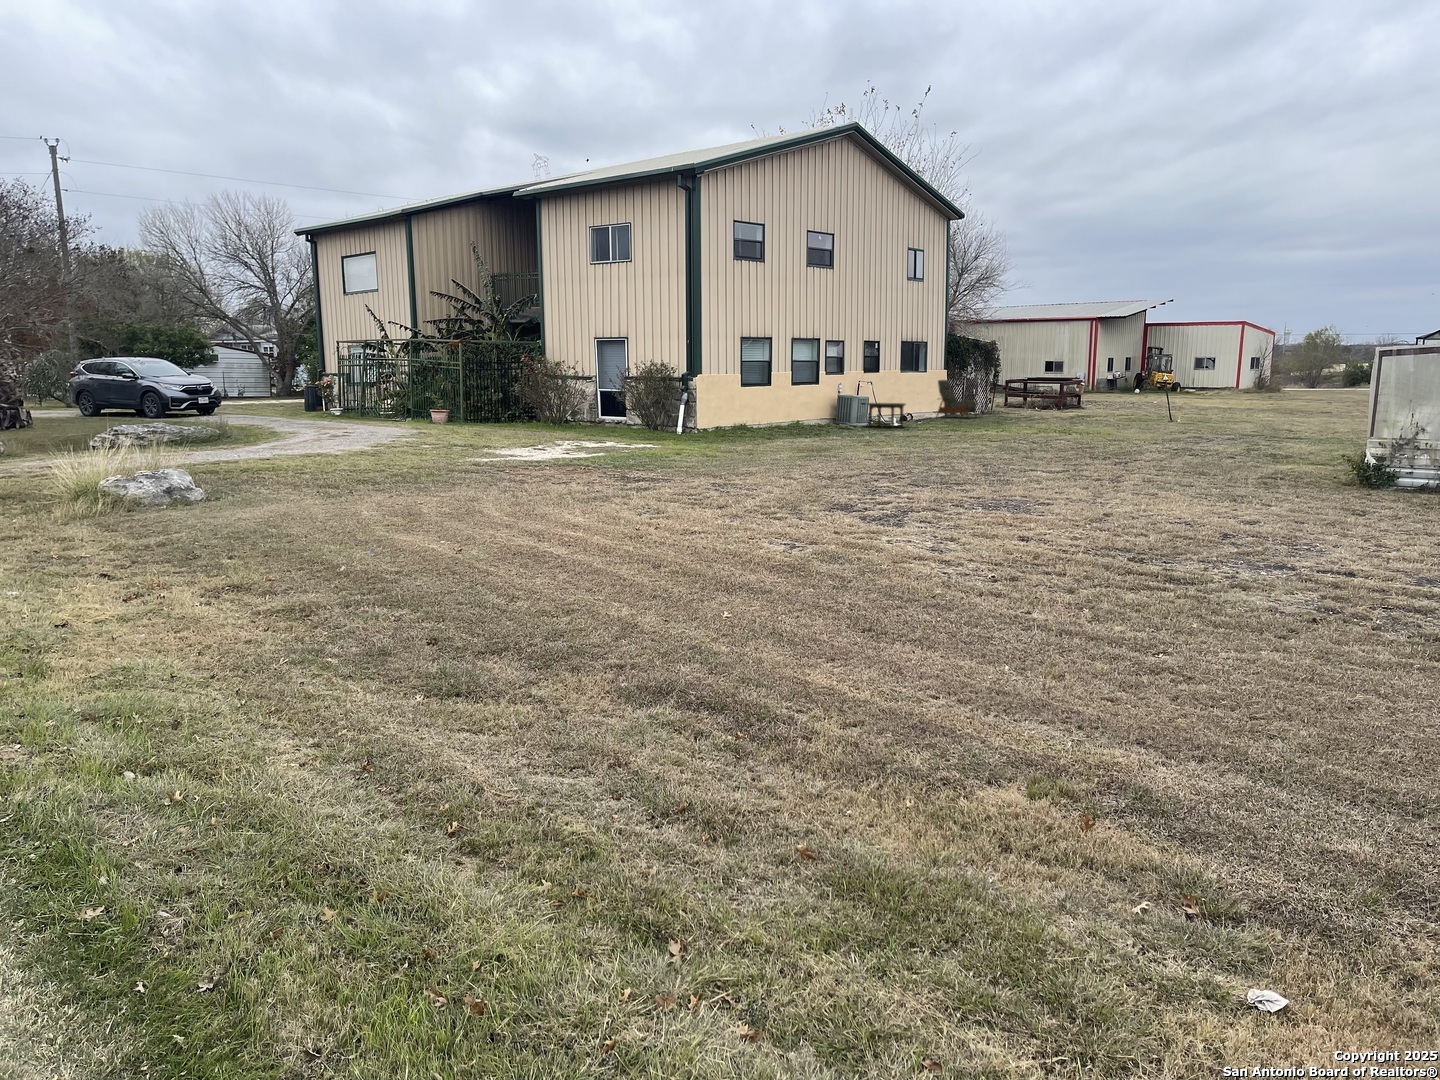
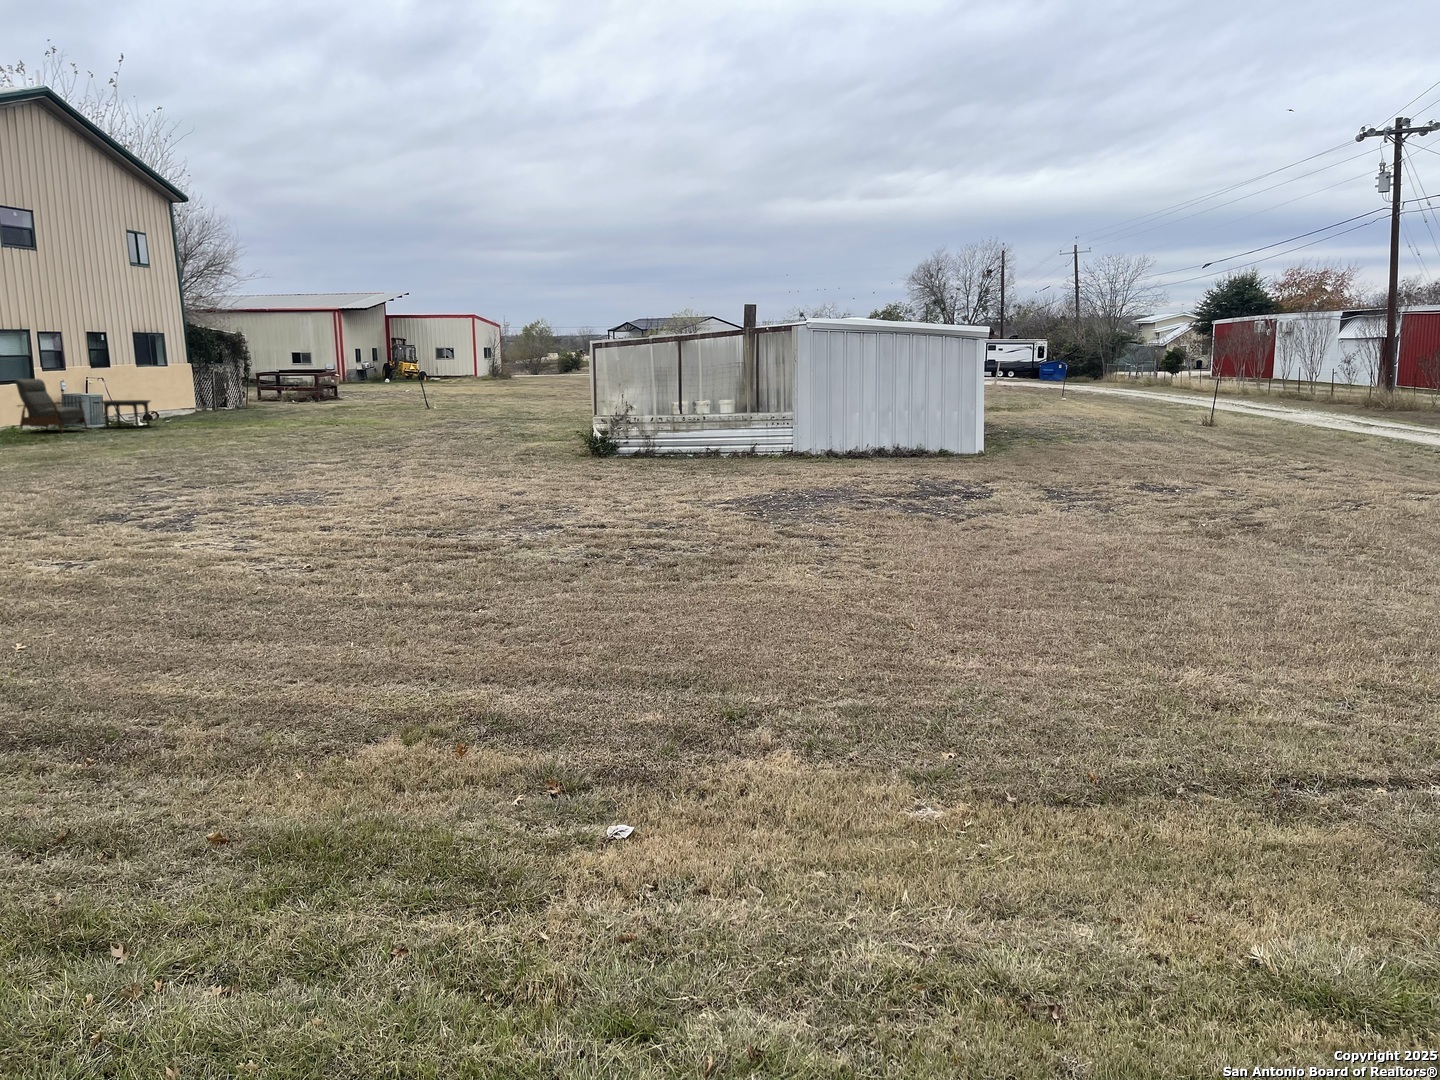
chair: present [937,380,977,417] -> present [15,379,88,433]

